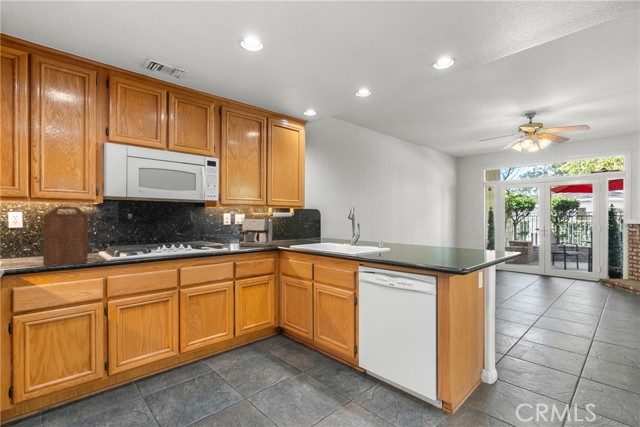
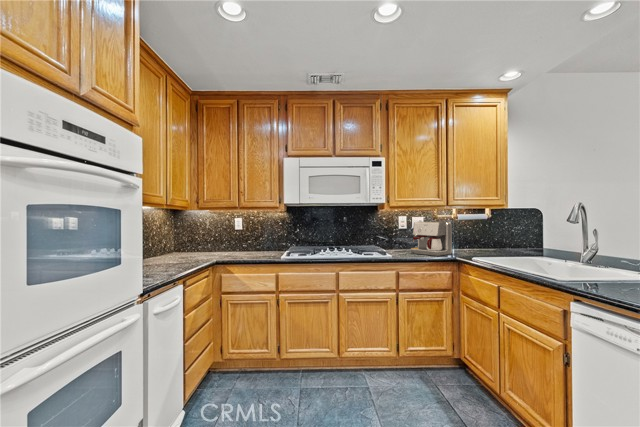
cutting board: present [43,206,88,266] -> none [237,213,264,260]

